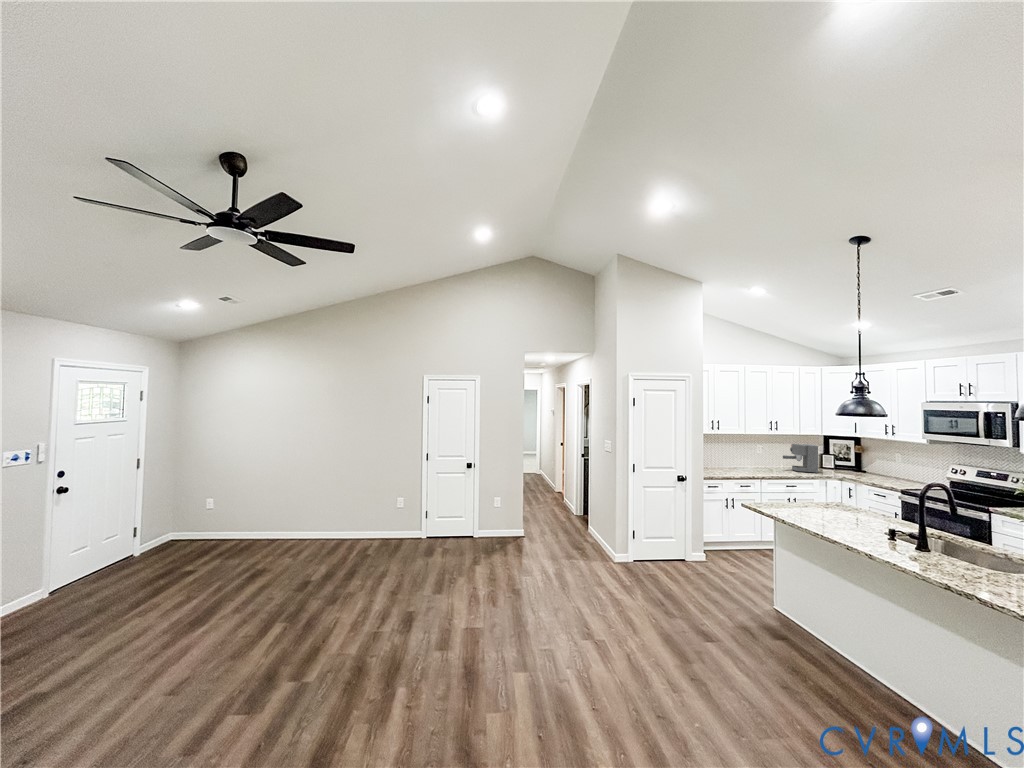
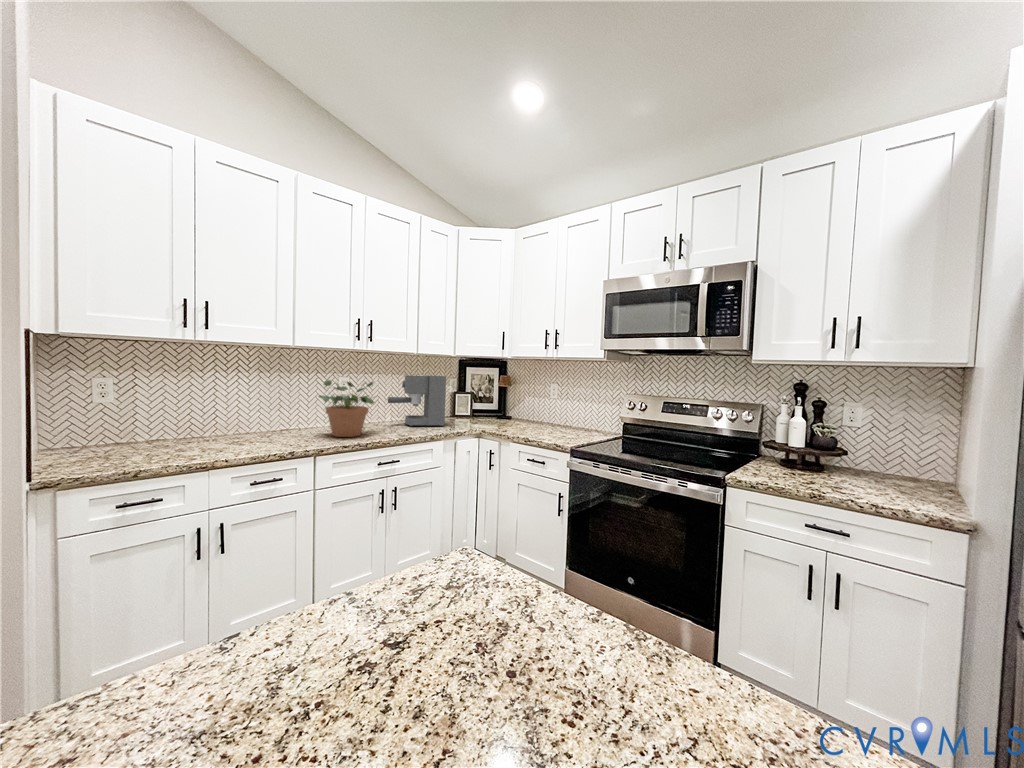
potted plant: none [753,447,783,474] -> present [319,380,374,437]

